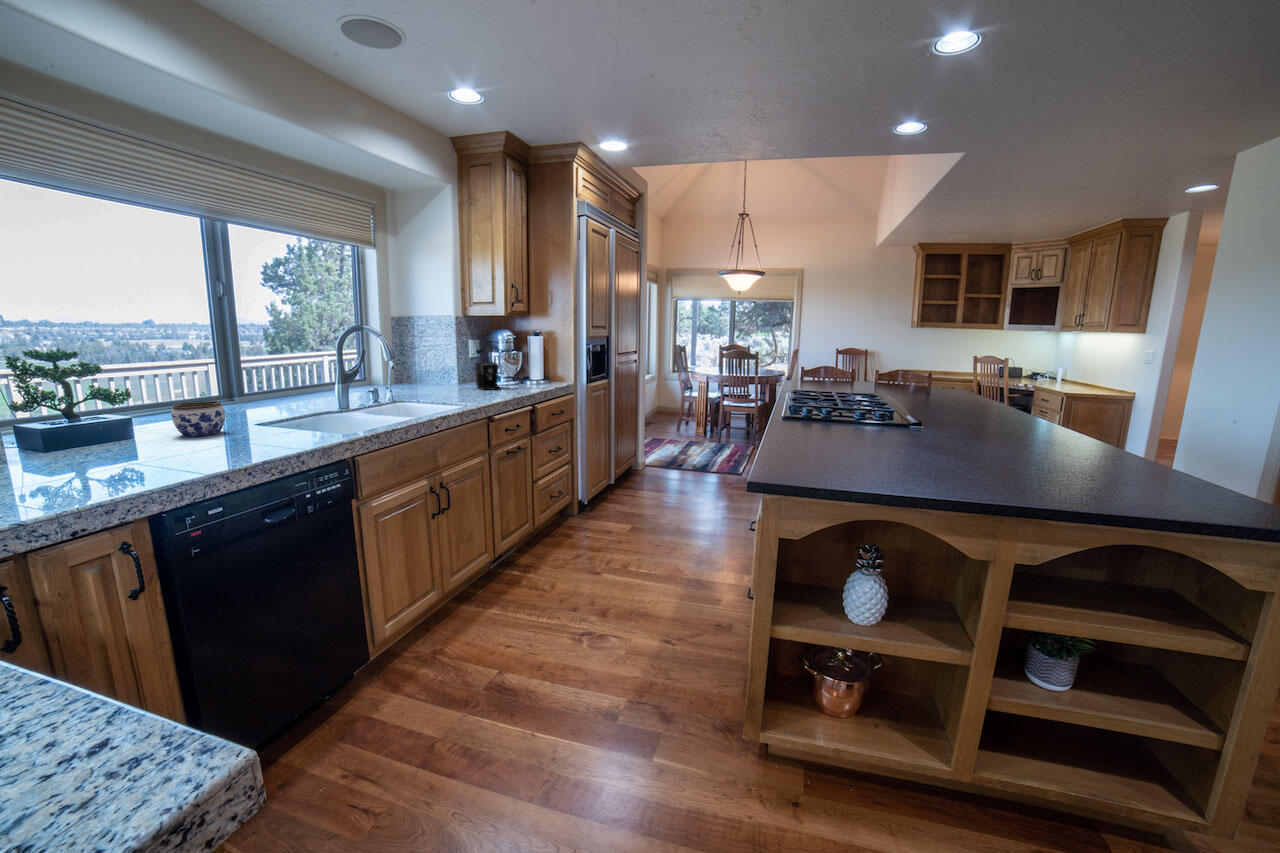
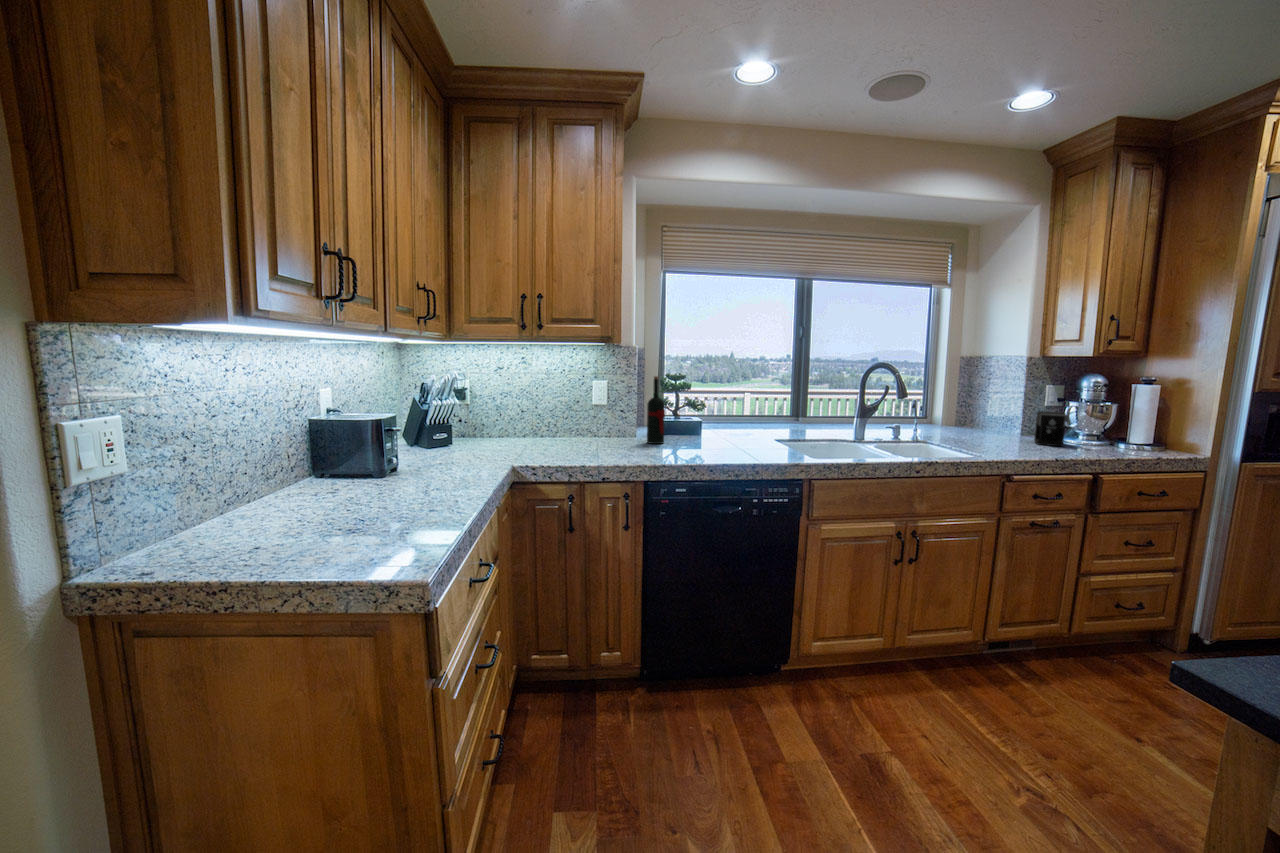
wine bottle: none [50,356,105,467] -> present [647,376,665,444]
jar: present [171,401,225,437] -> none [719,415,750,440]

